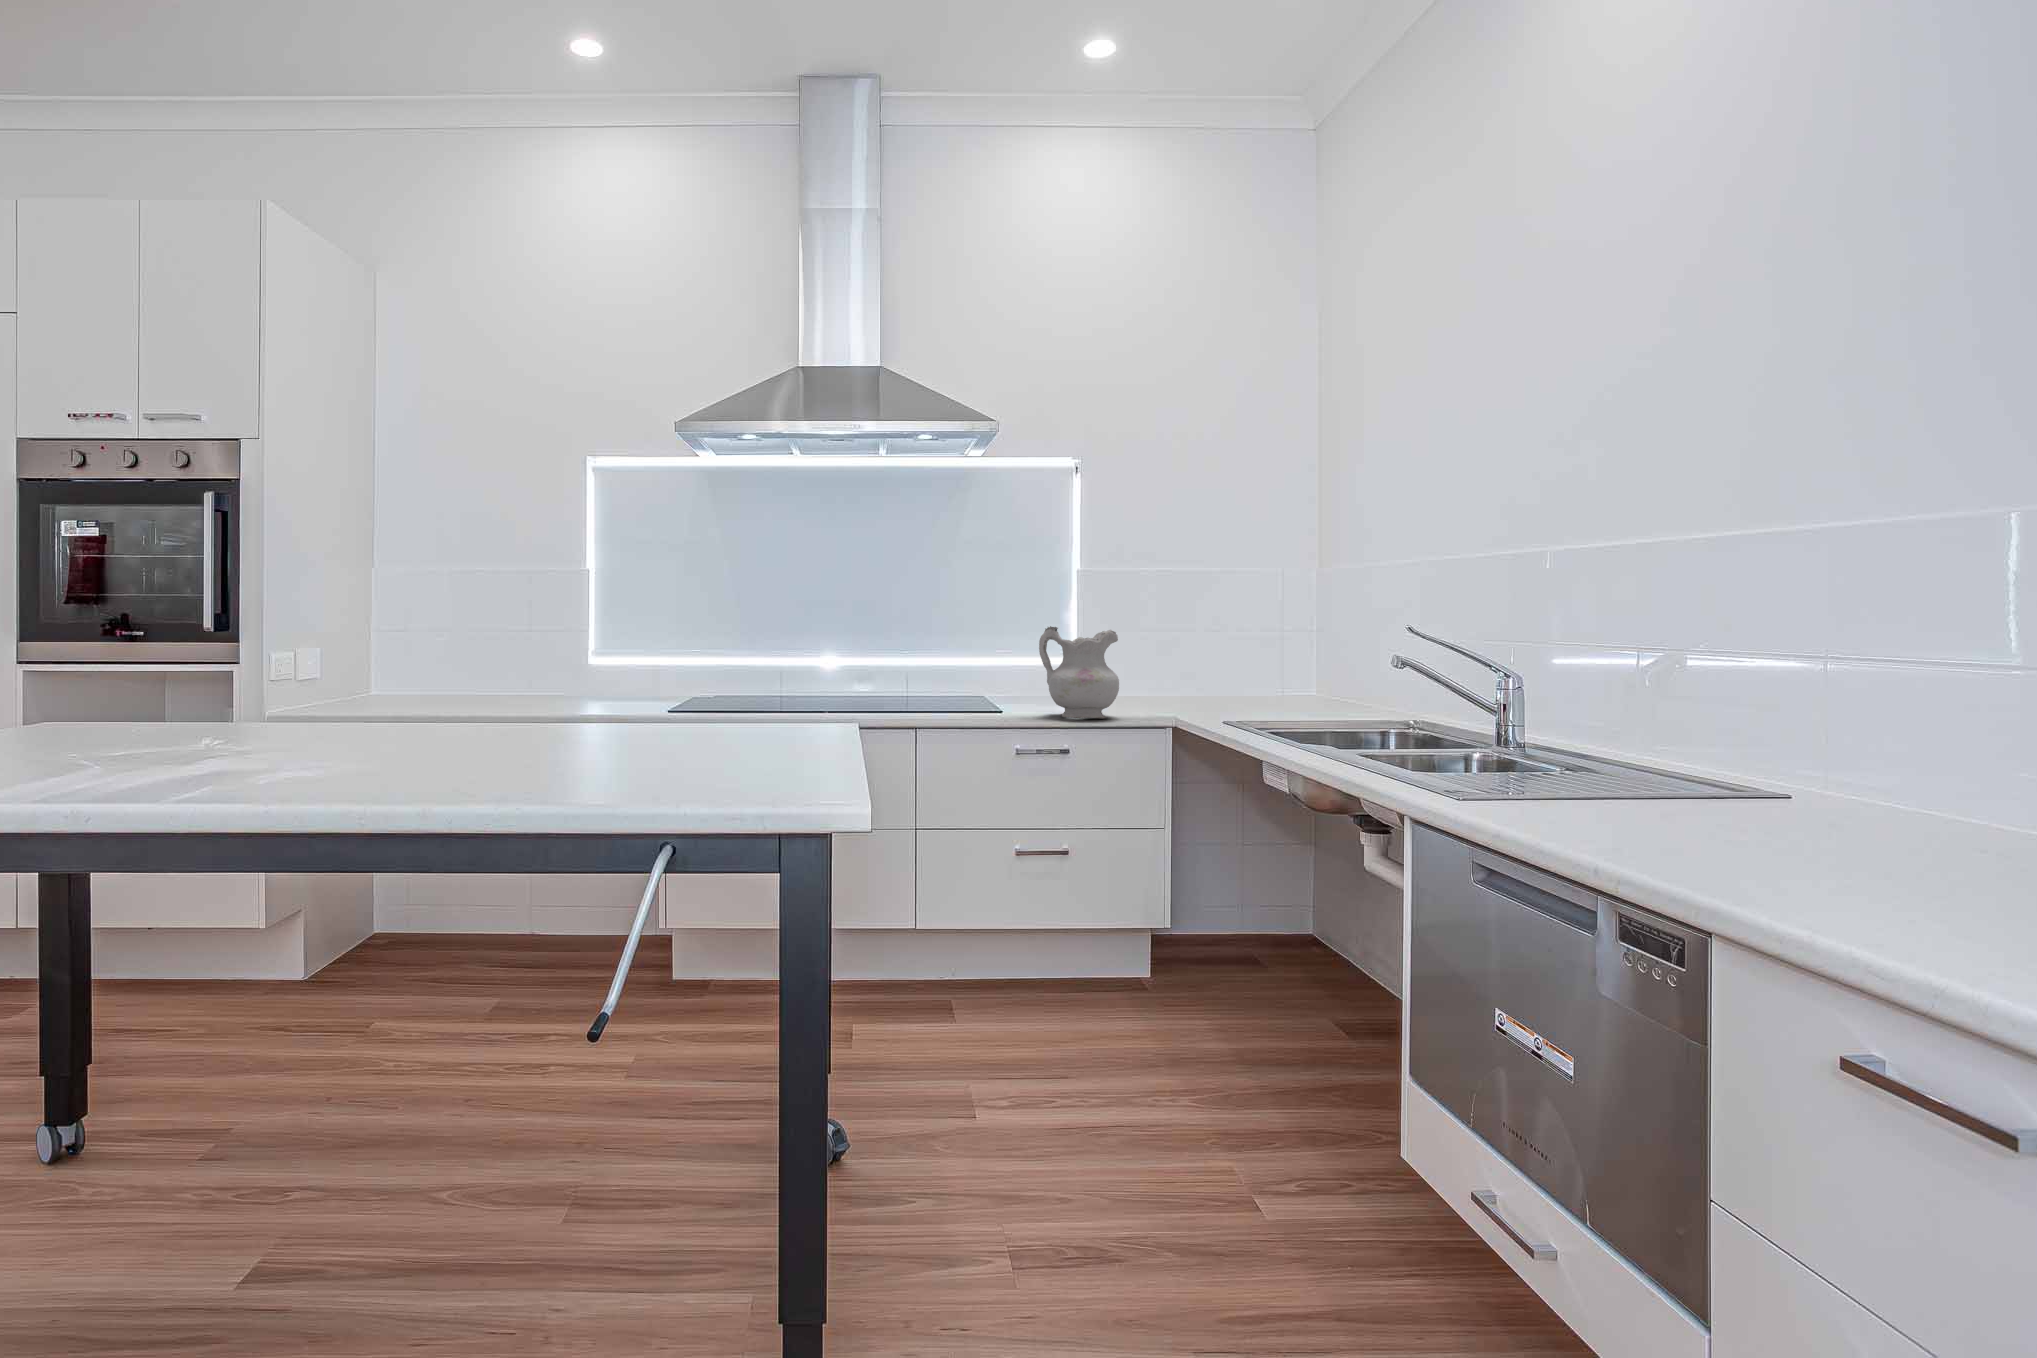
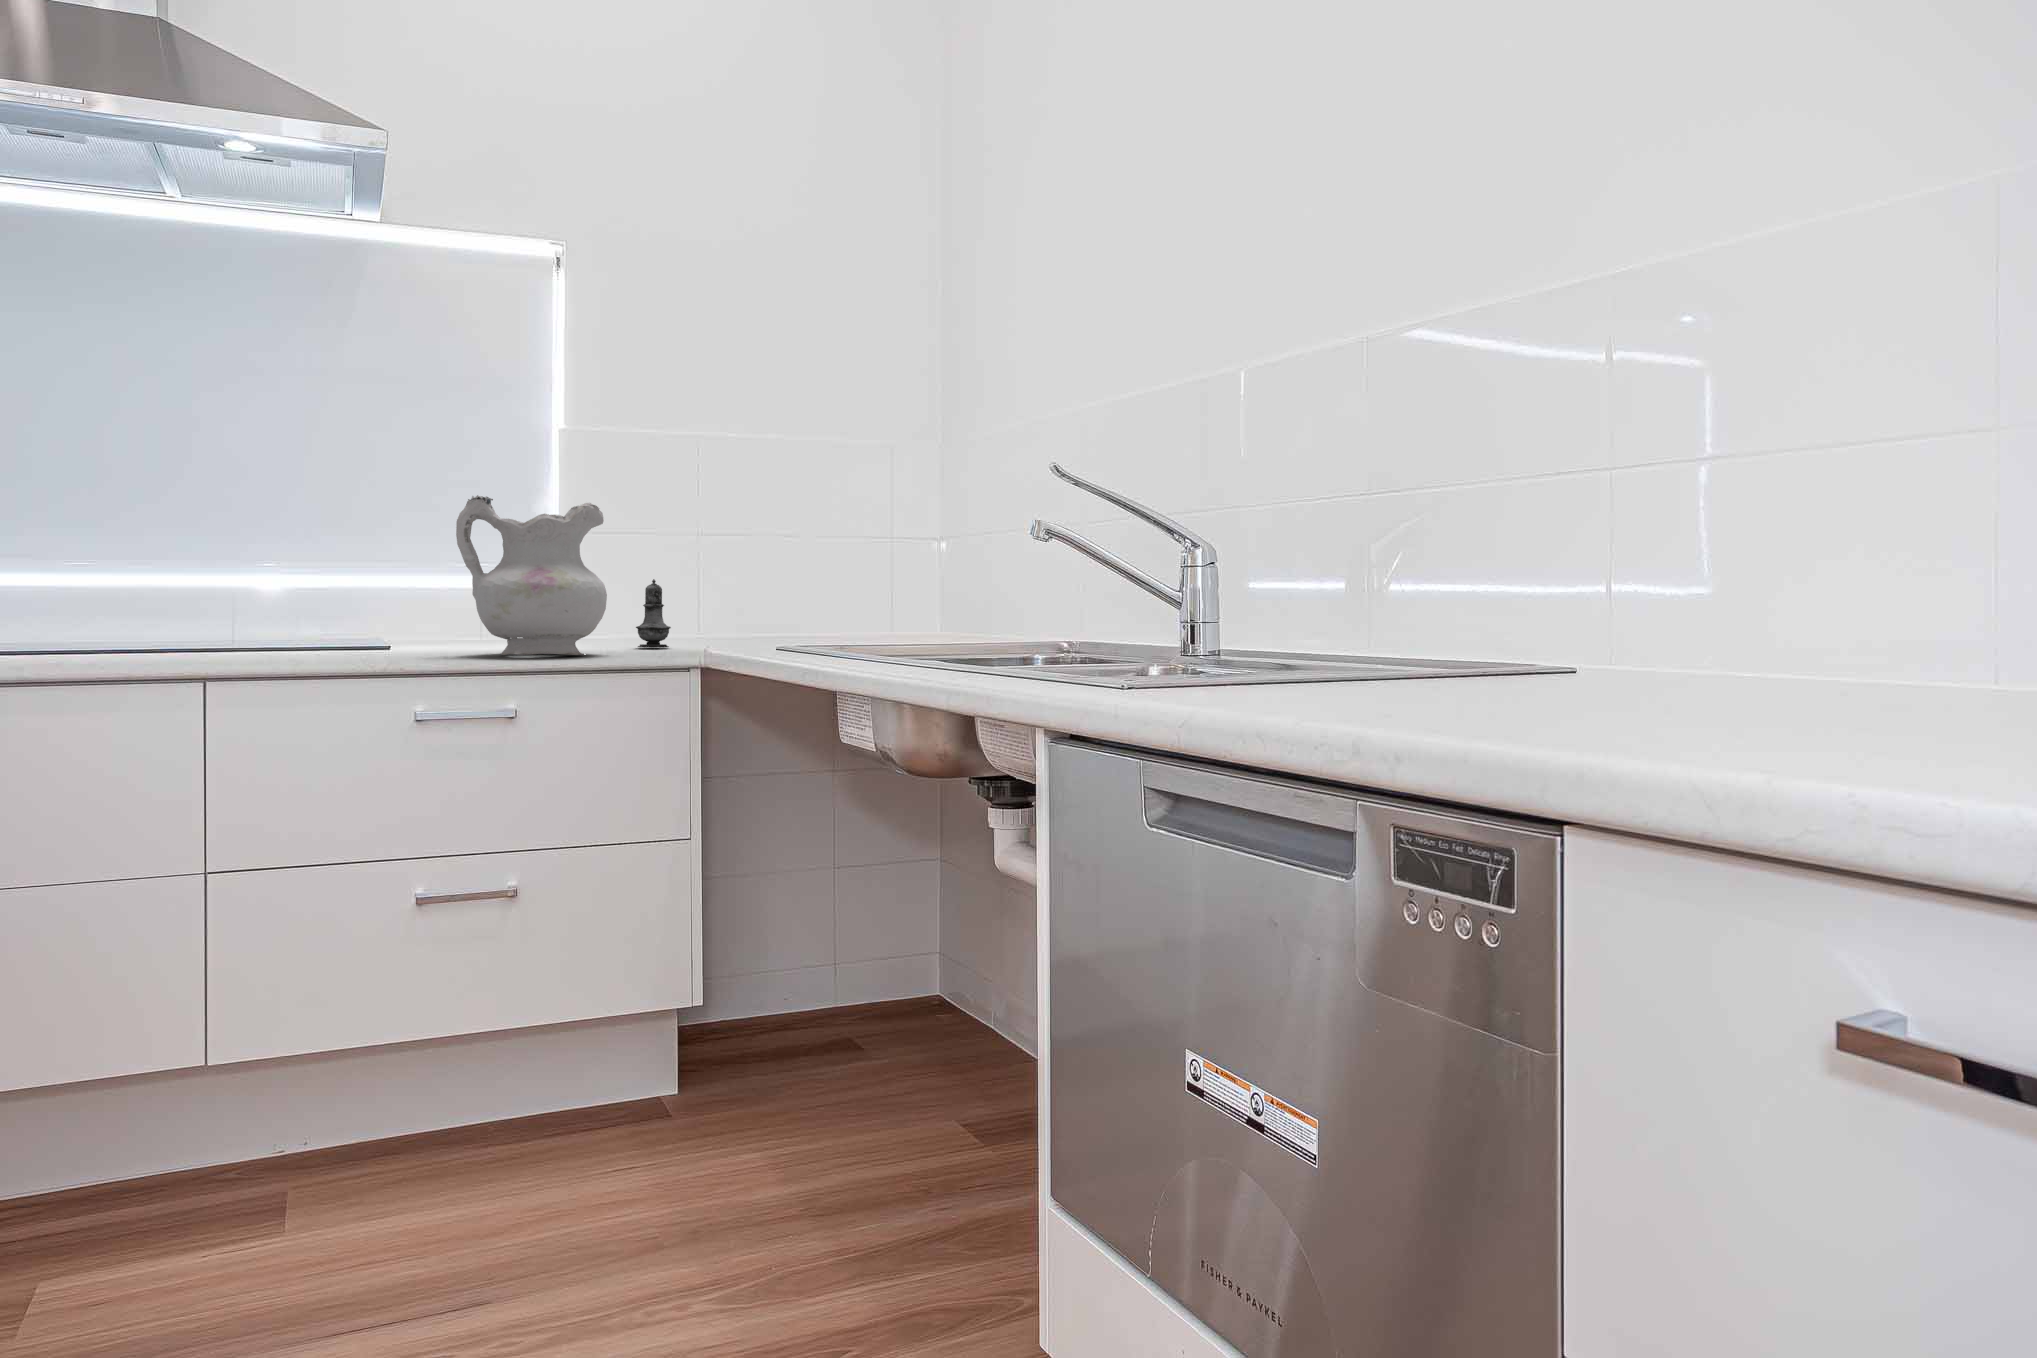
salt shaker: none [1129,668,1150,710] -> present [636,579,671,648]

